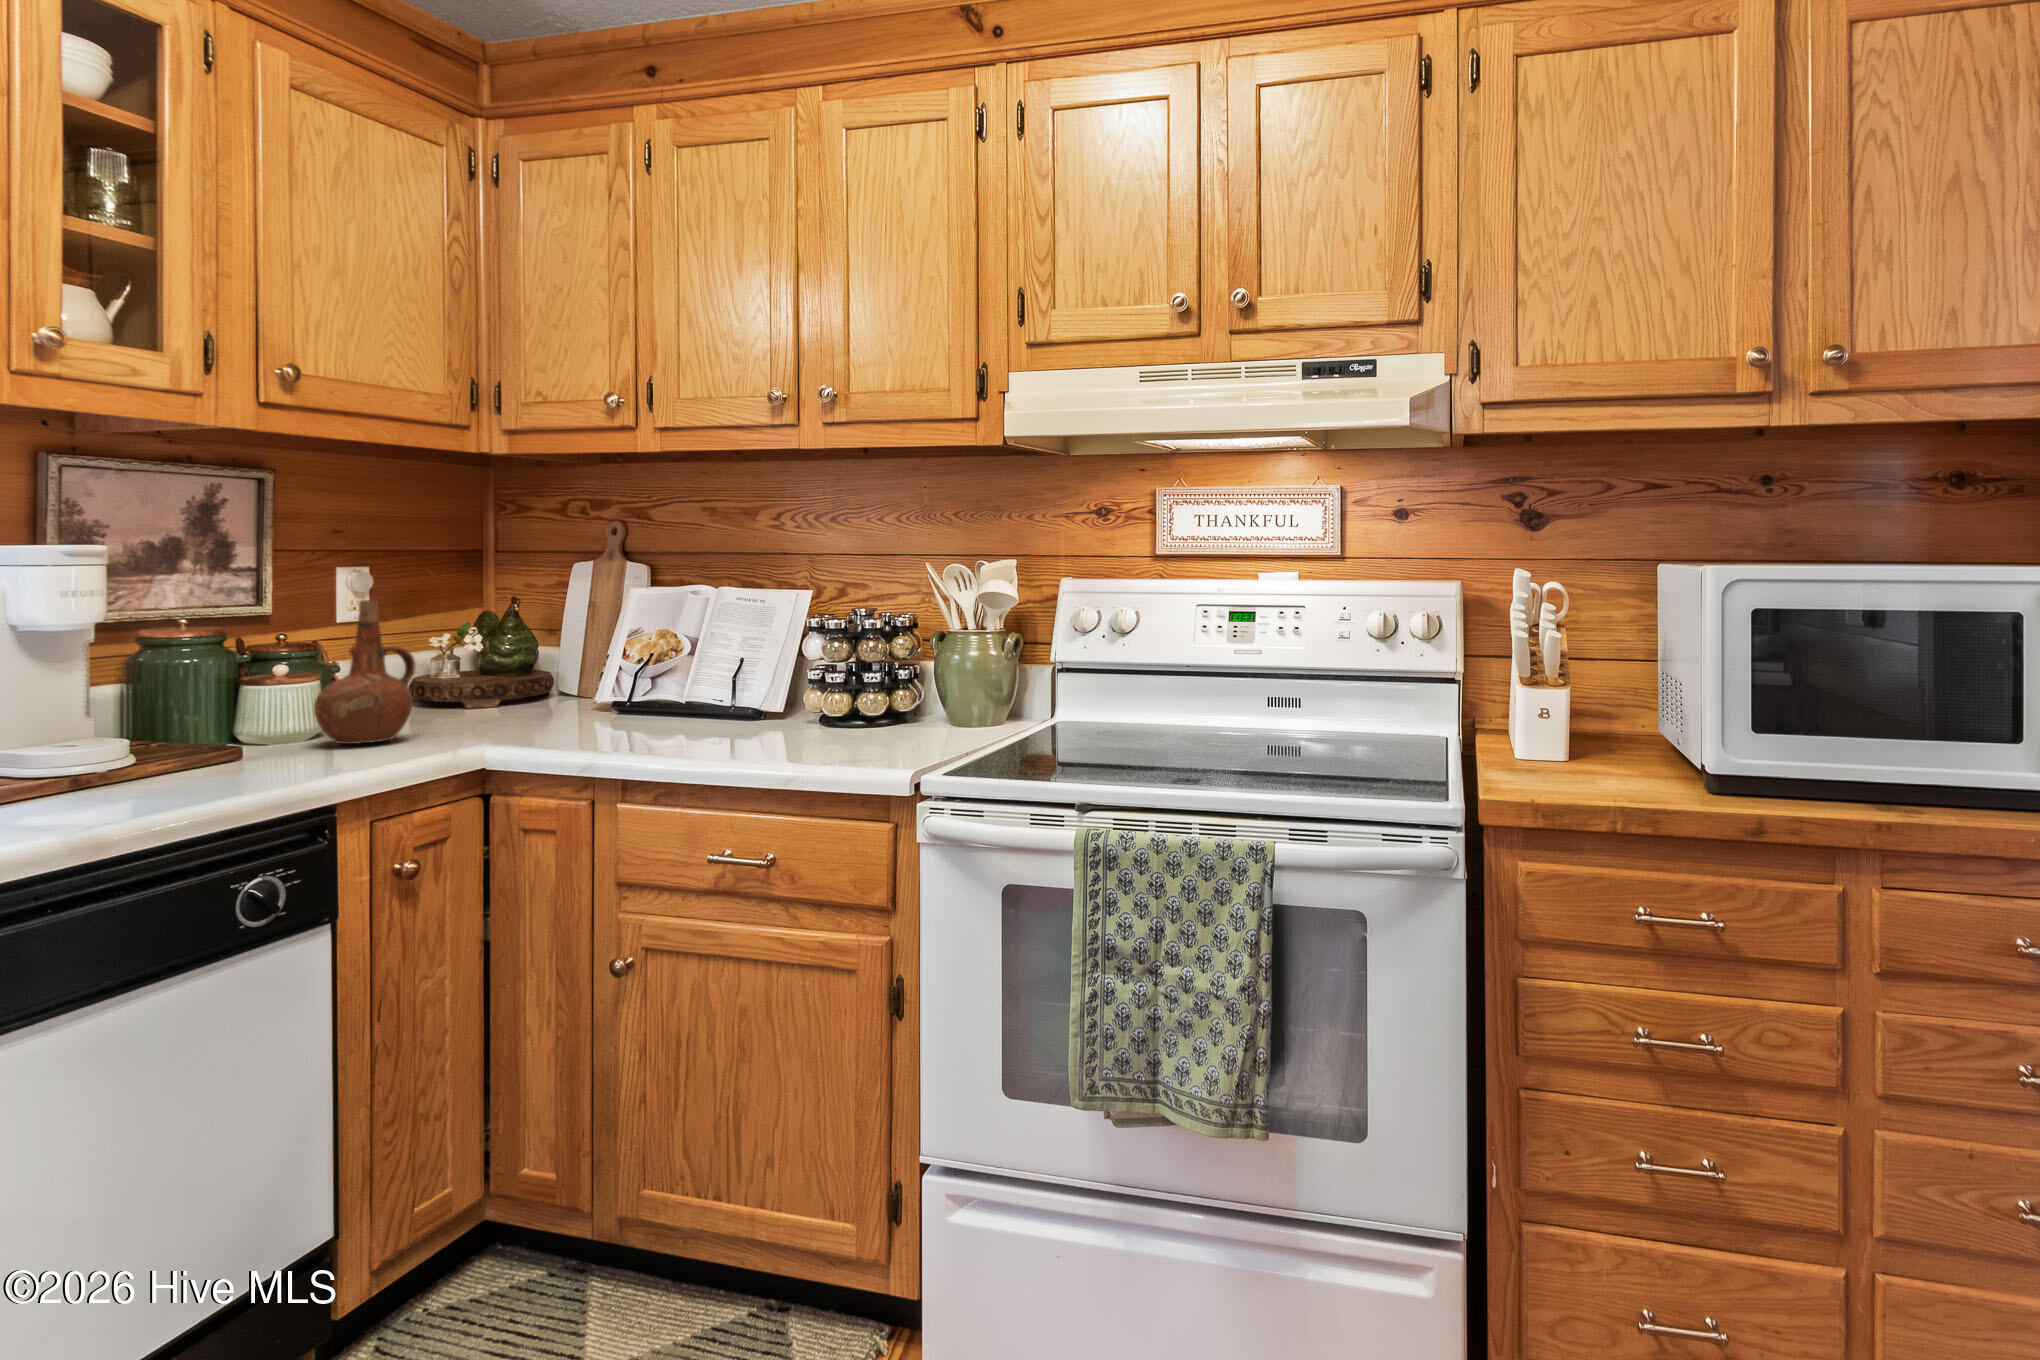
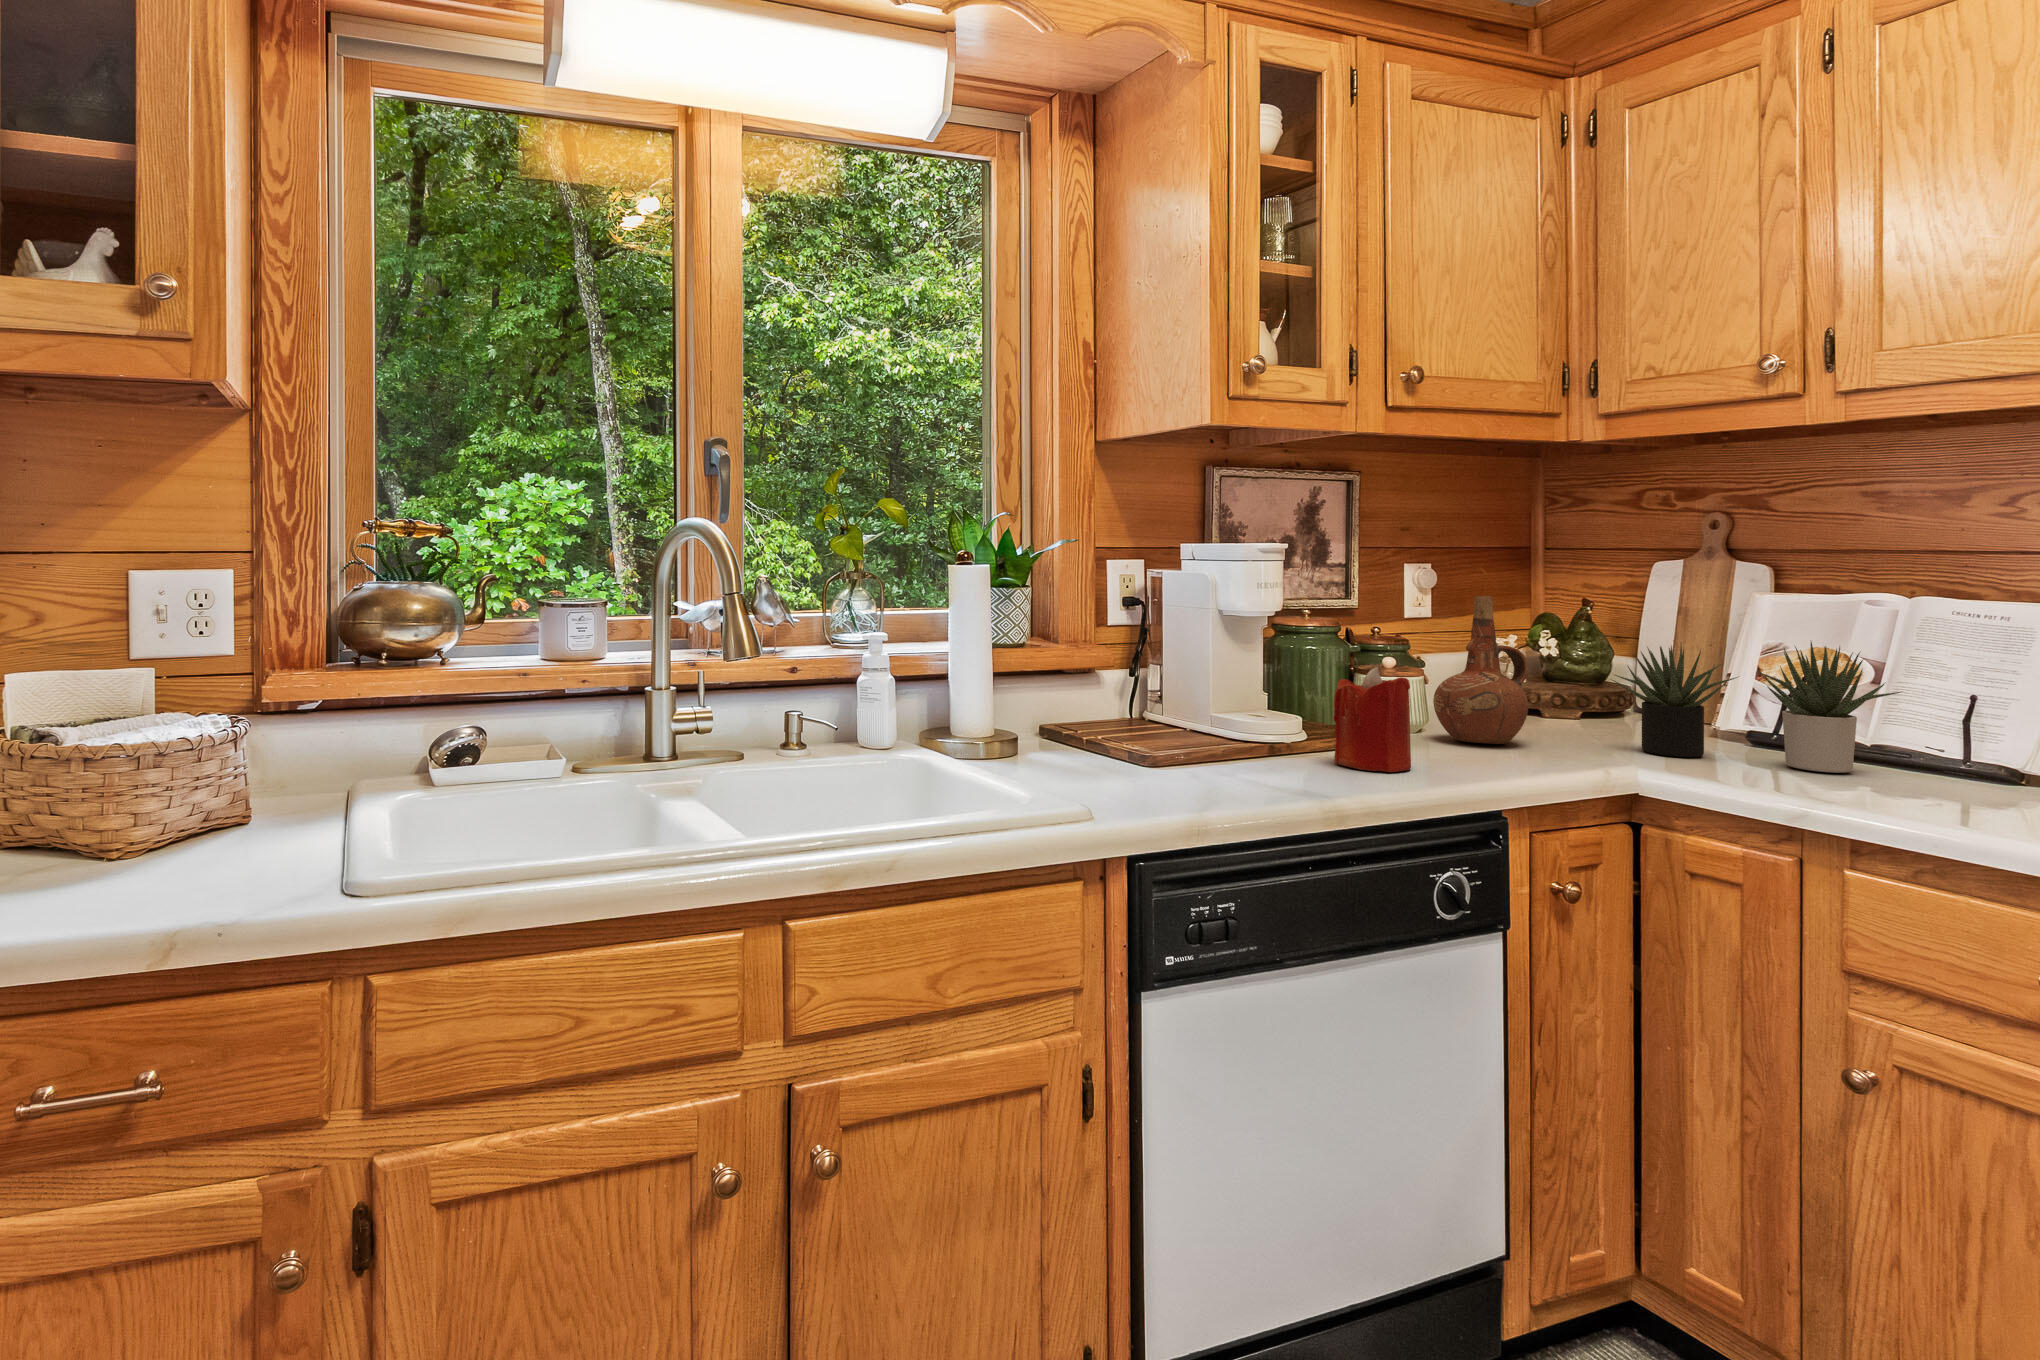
succulent plant: none [492,625,690,731] -> present [1611,641,1900,773]
candle: none [143,681,244,791] -> present [1334,667,1411,772]

